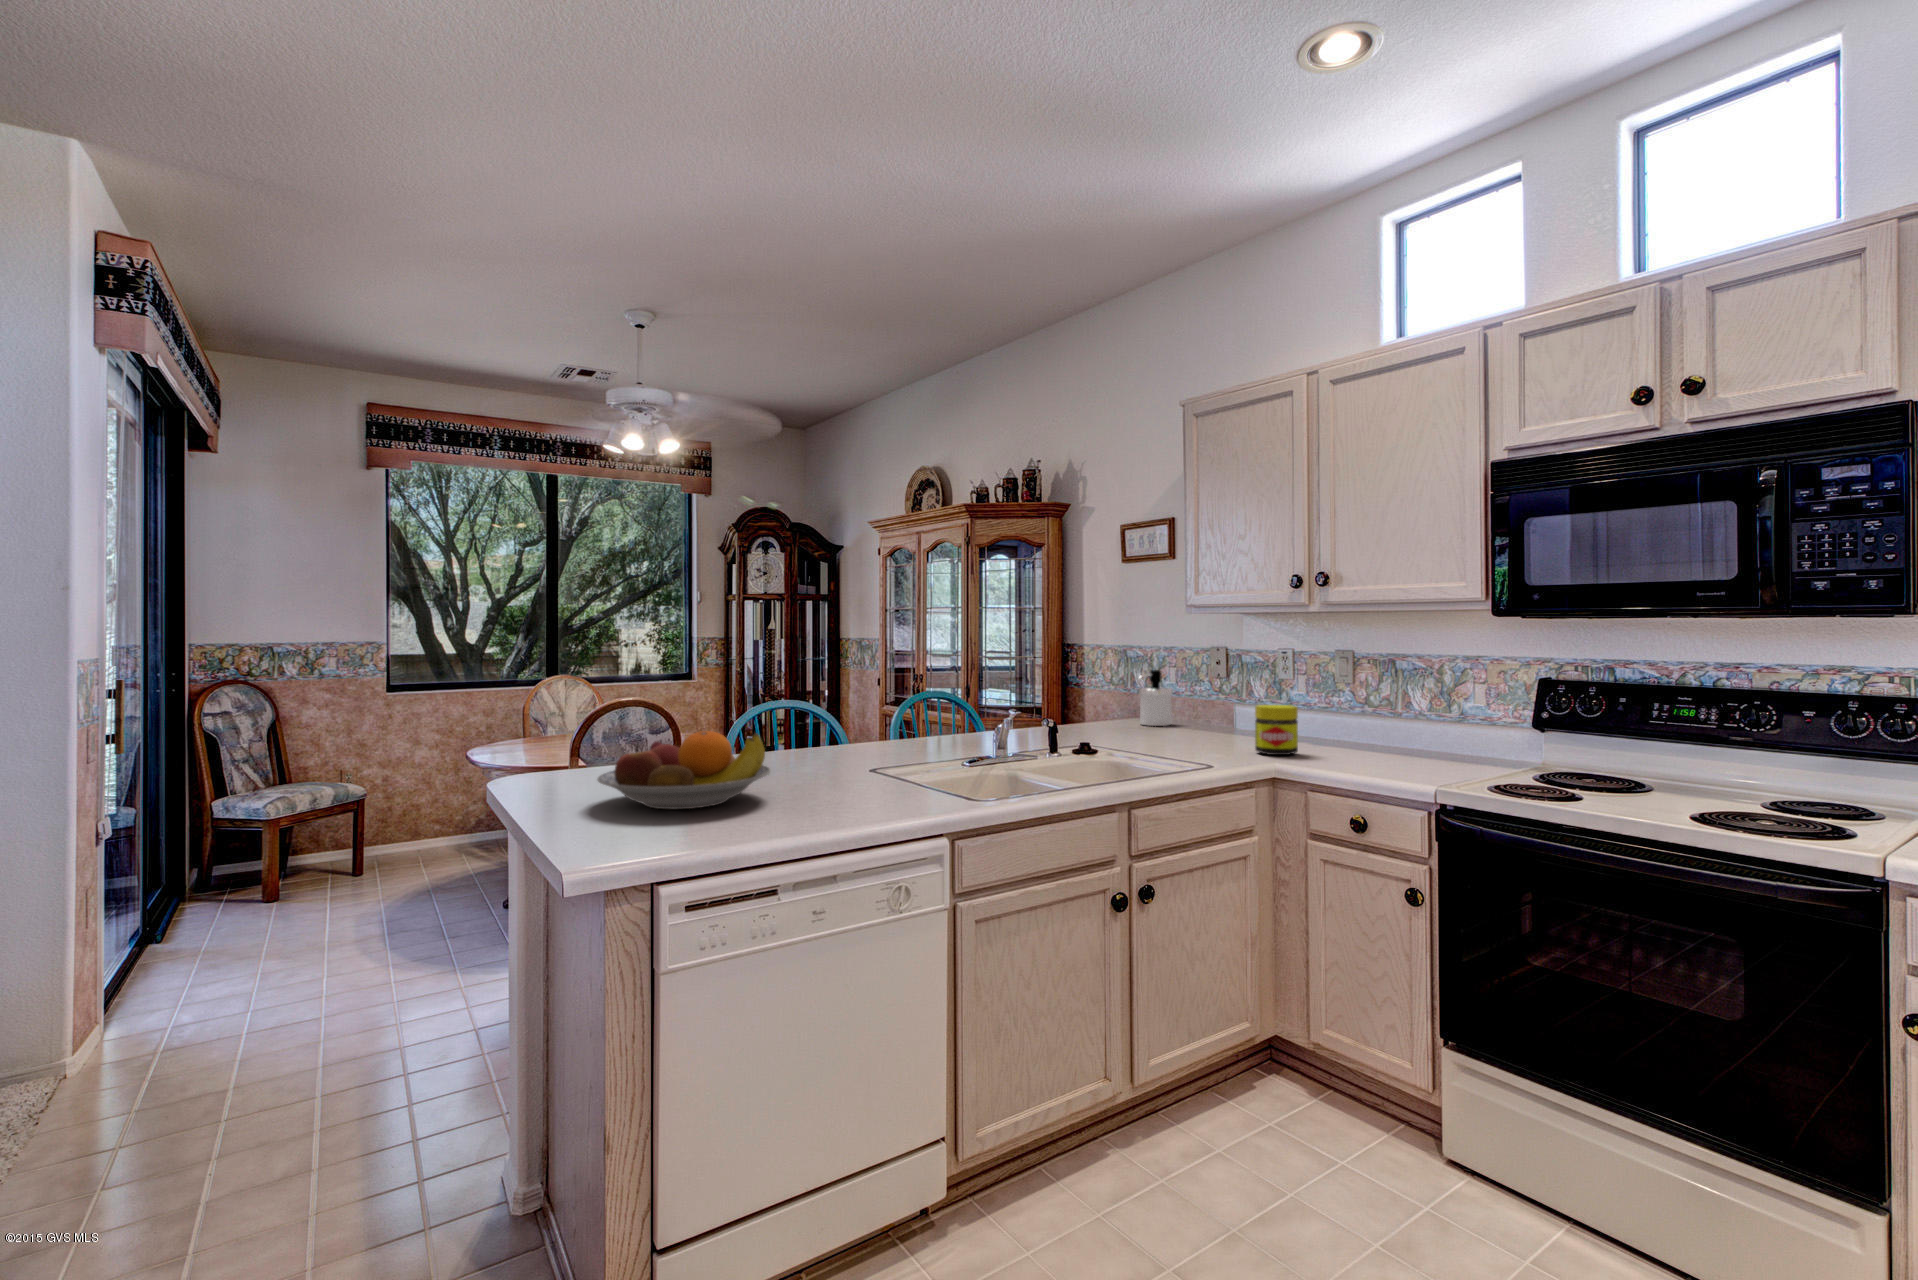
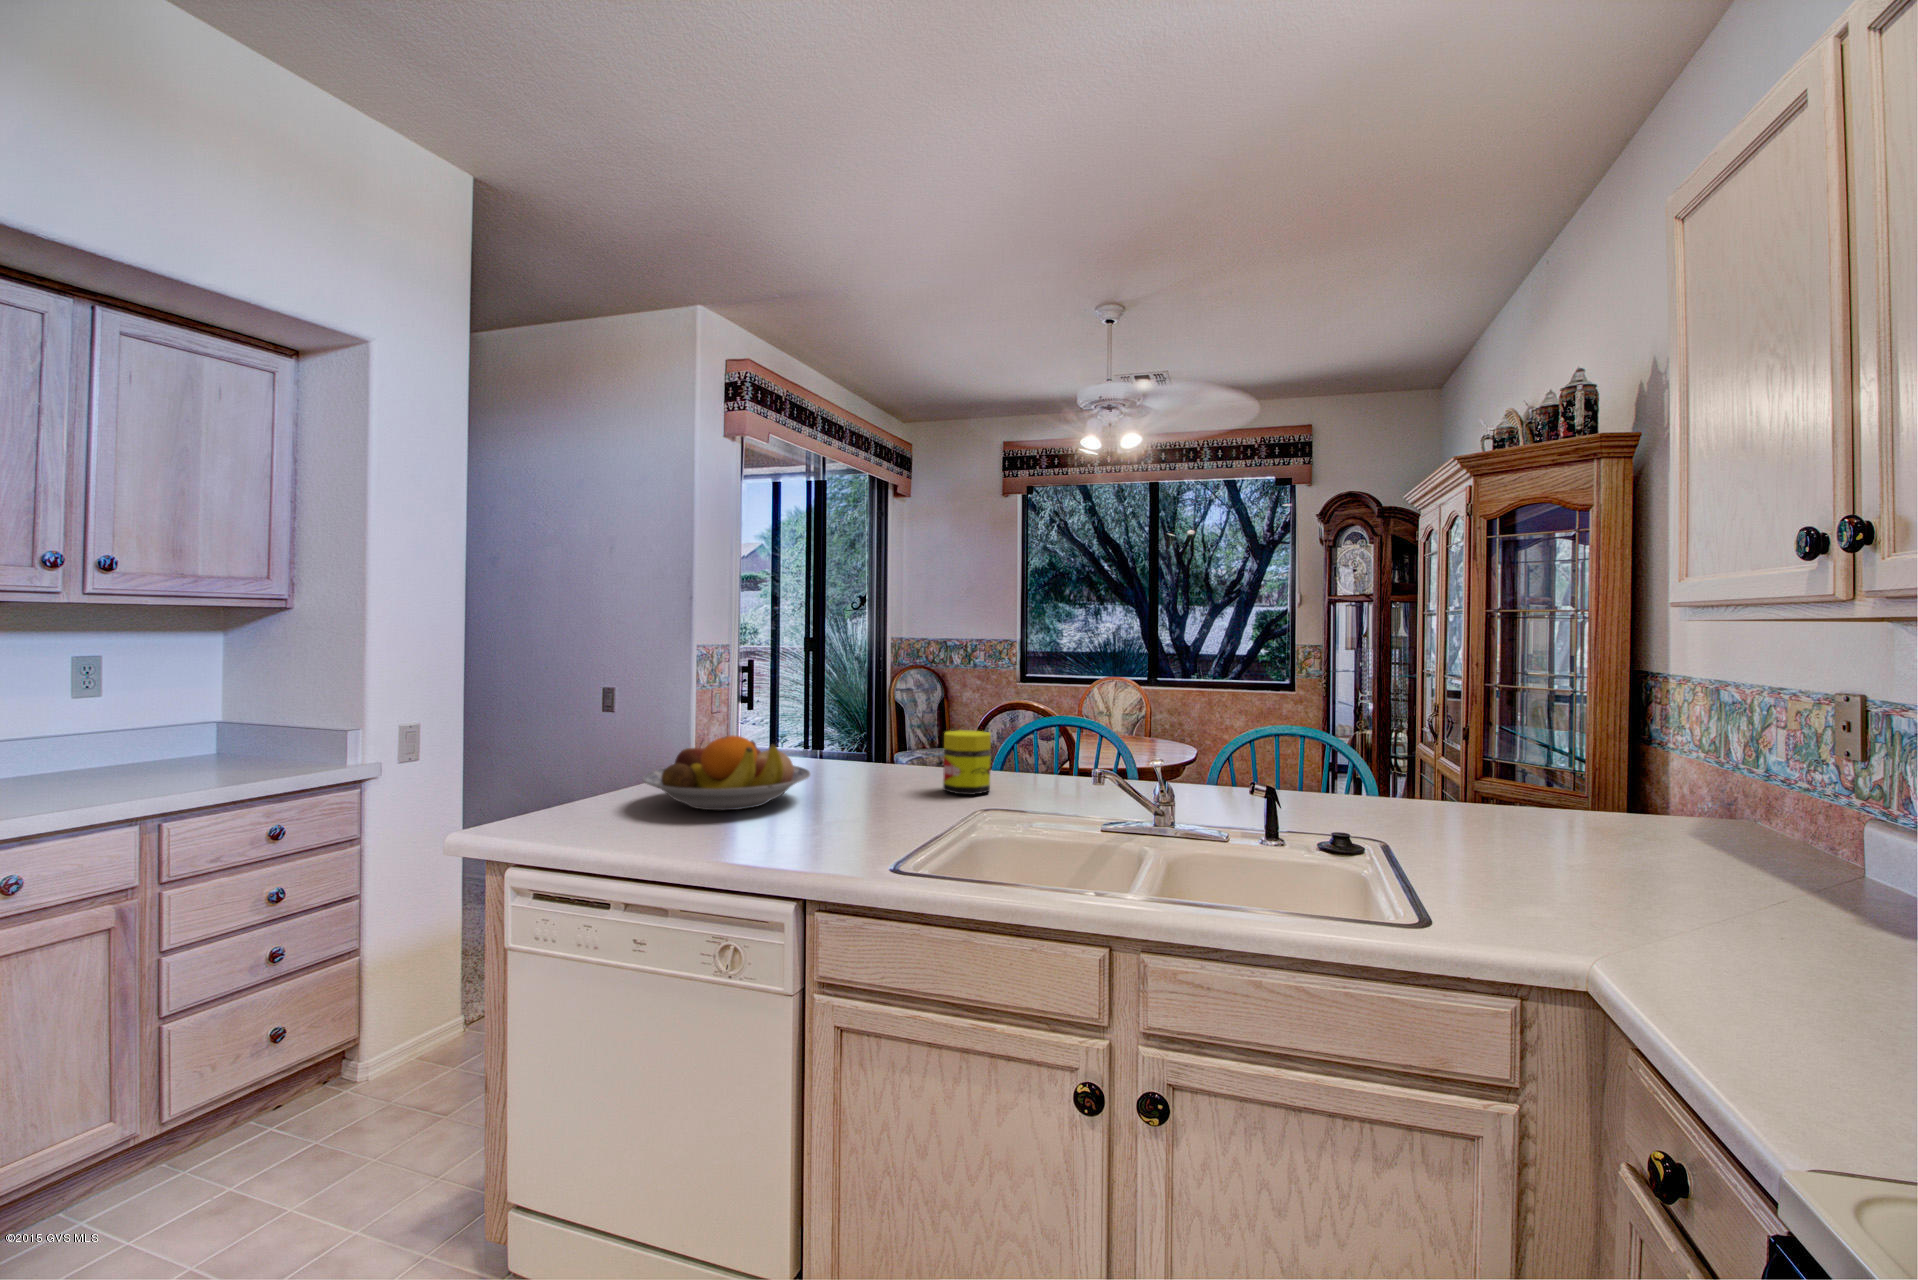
soap dispenser: present [1137,670,1173,726] -> none [1627,729,1739,837]
jar: present [1255,705,1298,755] -> present [943,730,991,795]

